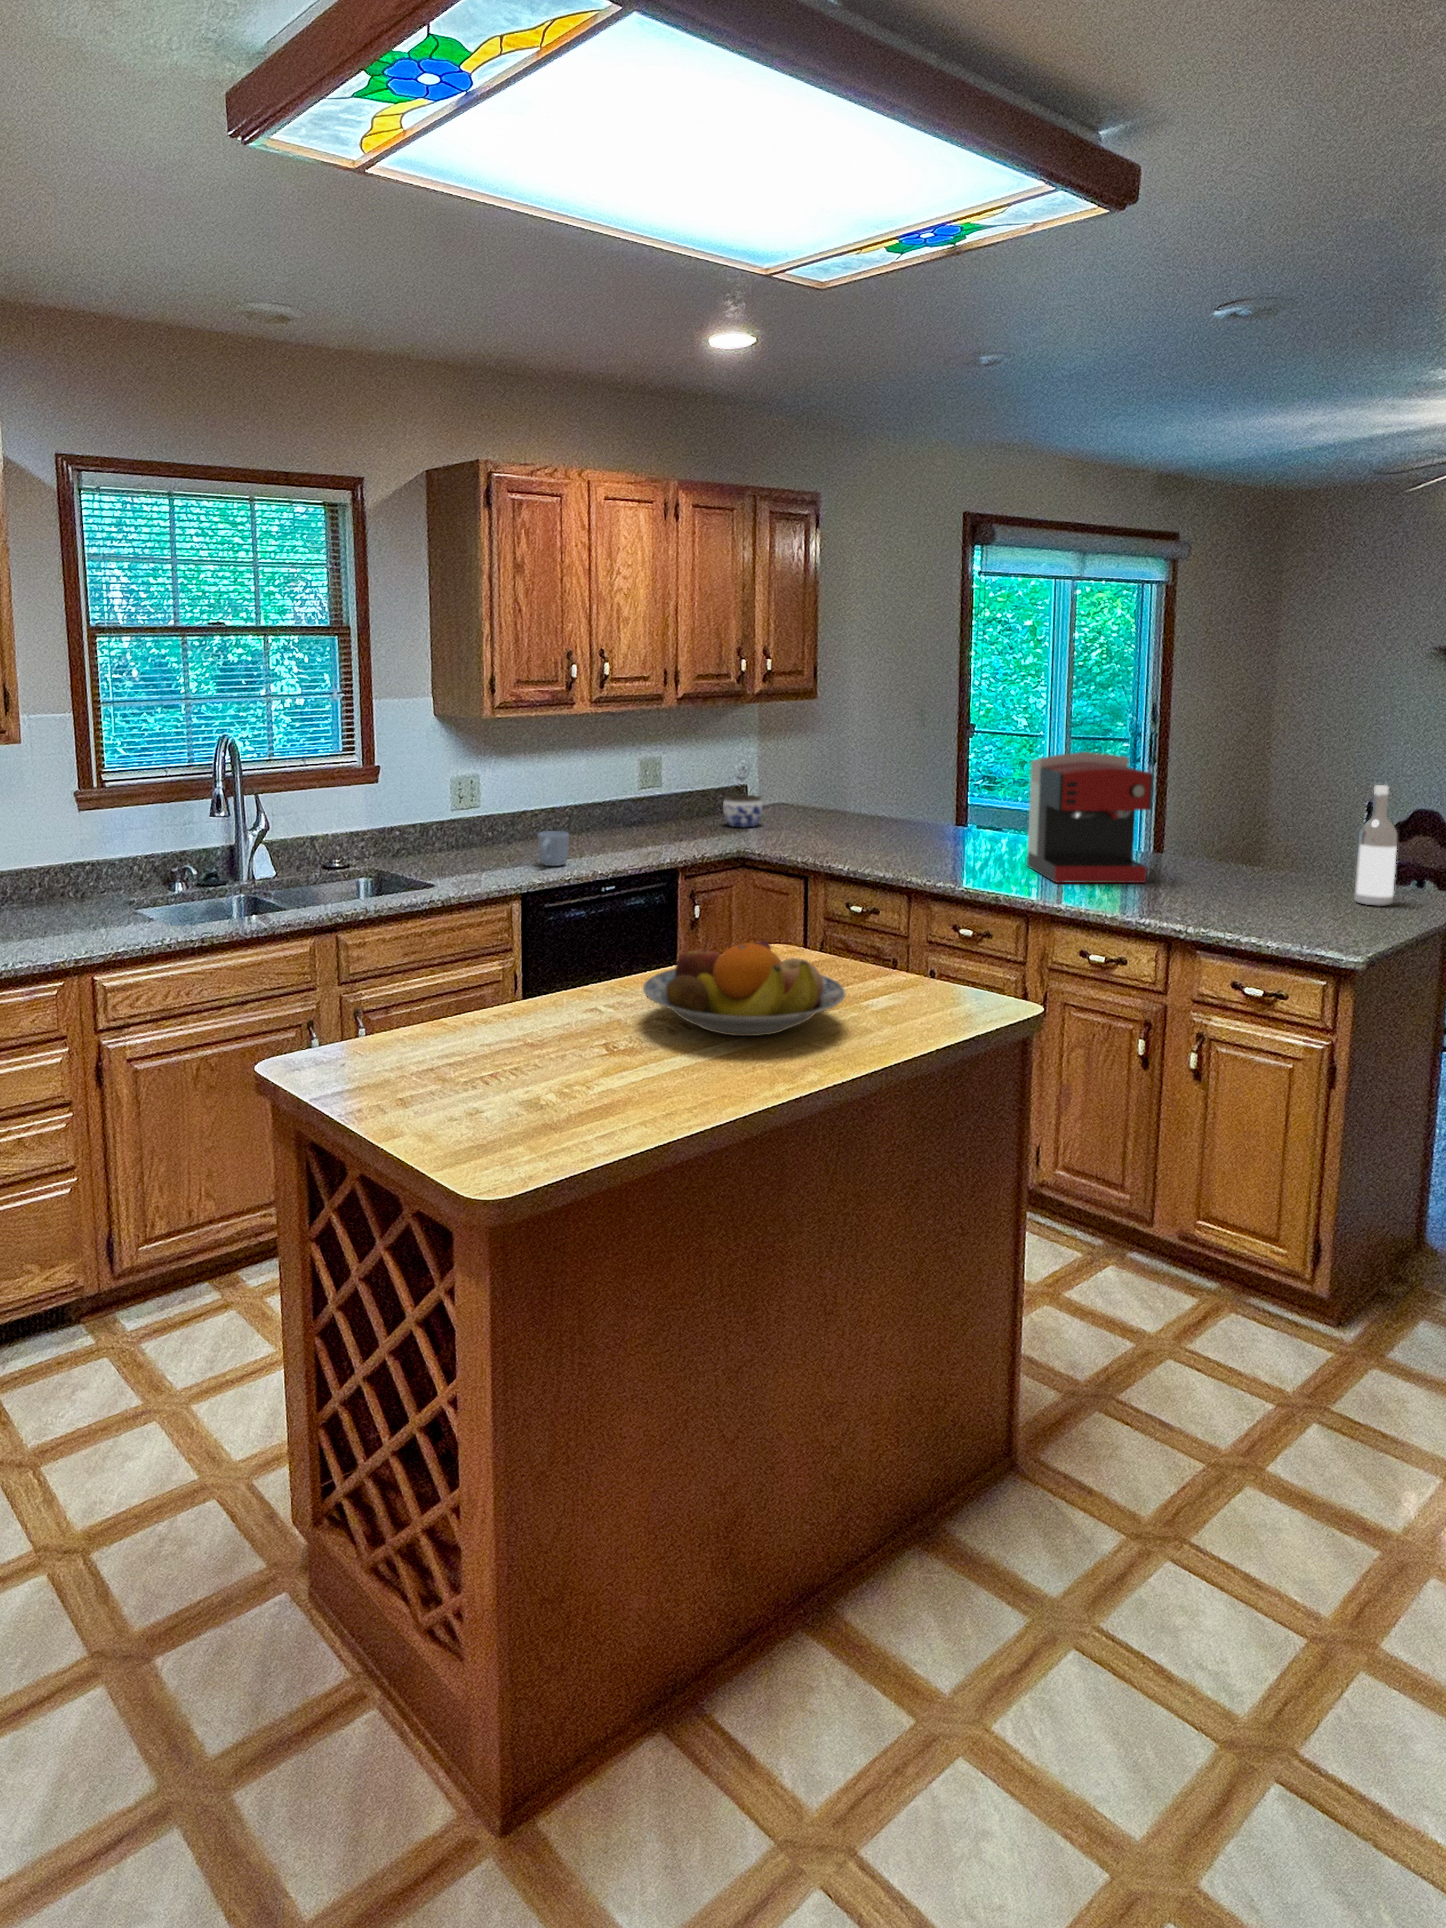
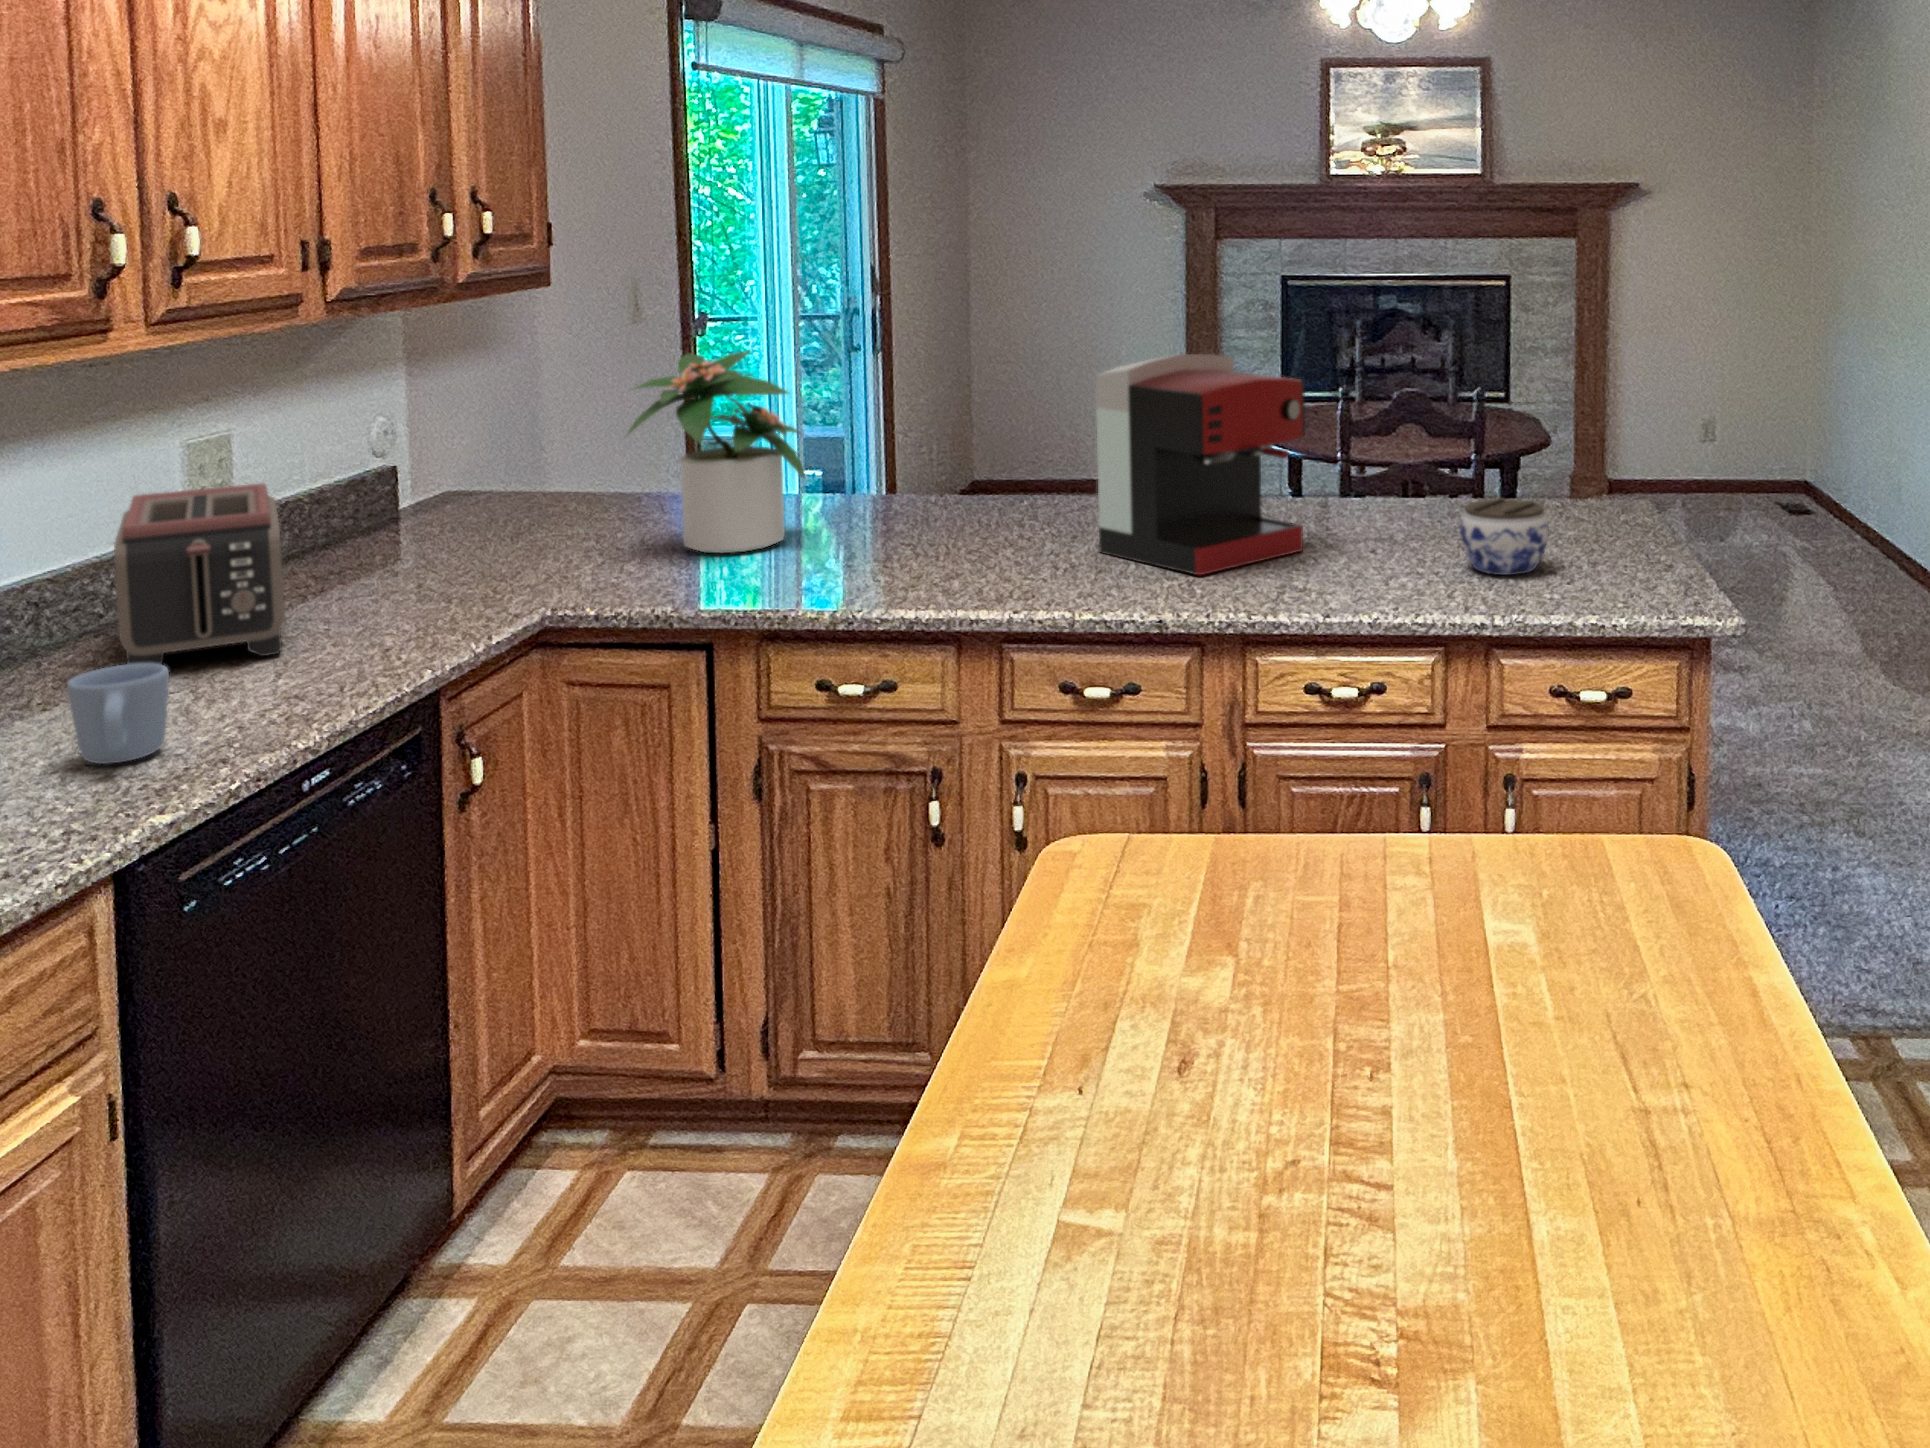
potted plant: none [807,736,904,840] -> present [628,352,805,553]
toaster: none [583,776,659,846] -> present [114,484,285,664]
wine bottle: present [1354,785,1397,906] -> none [1555,370,1600,534]
jar: present [723,795,763,827] -> present [1460,498,1549,575]
fruit bowl: present [643,940,845,1036] -> none [1205,861,1682,1141]

